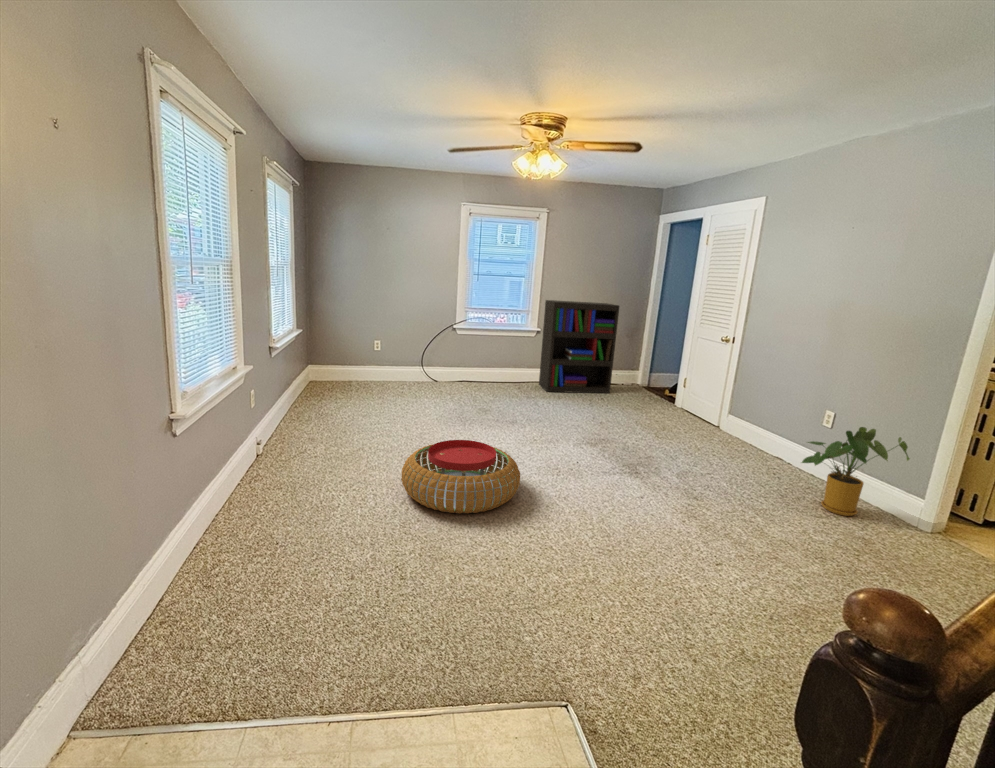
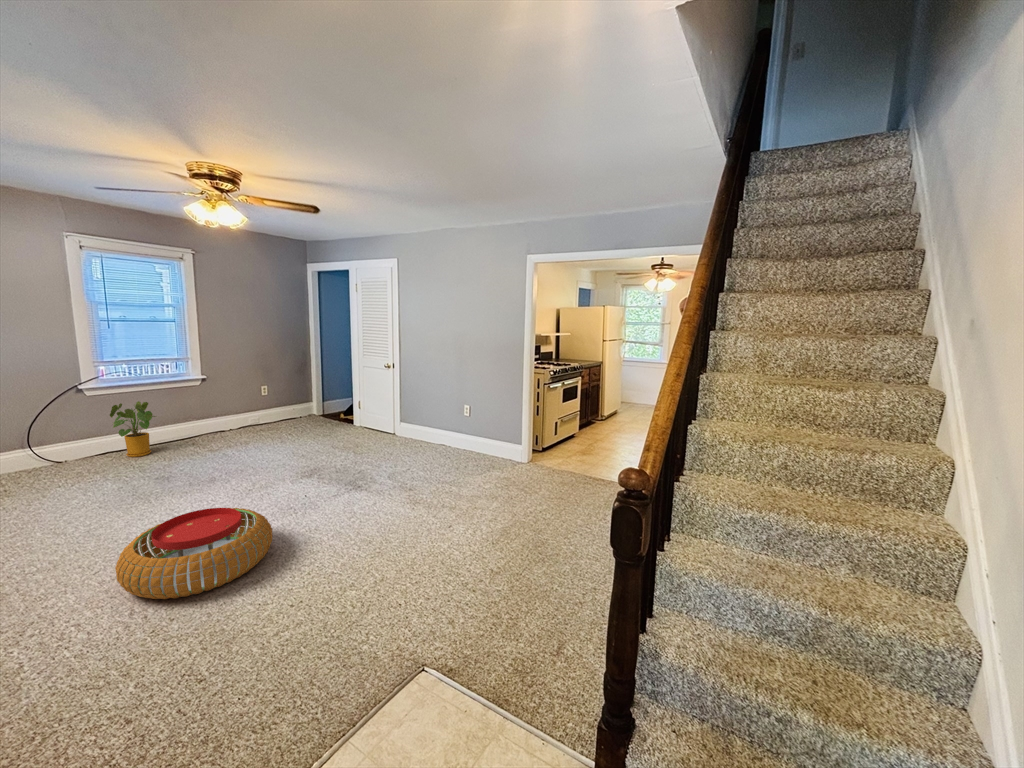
bookshelf: present [539,300,619,393] -> none [204,346,291,439]
house plant: present [802,427,910,516] -> present [110,401,156,457]

